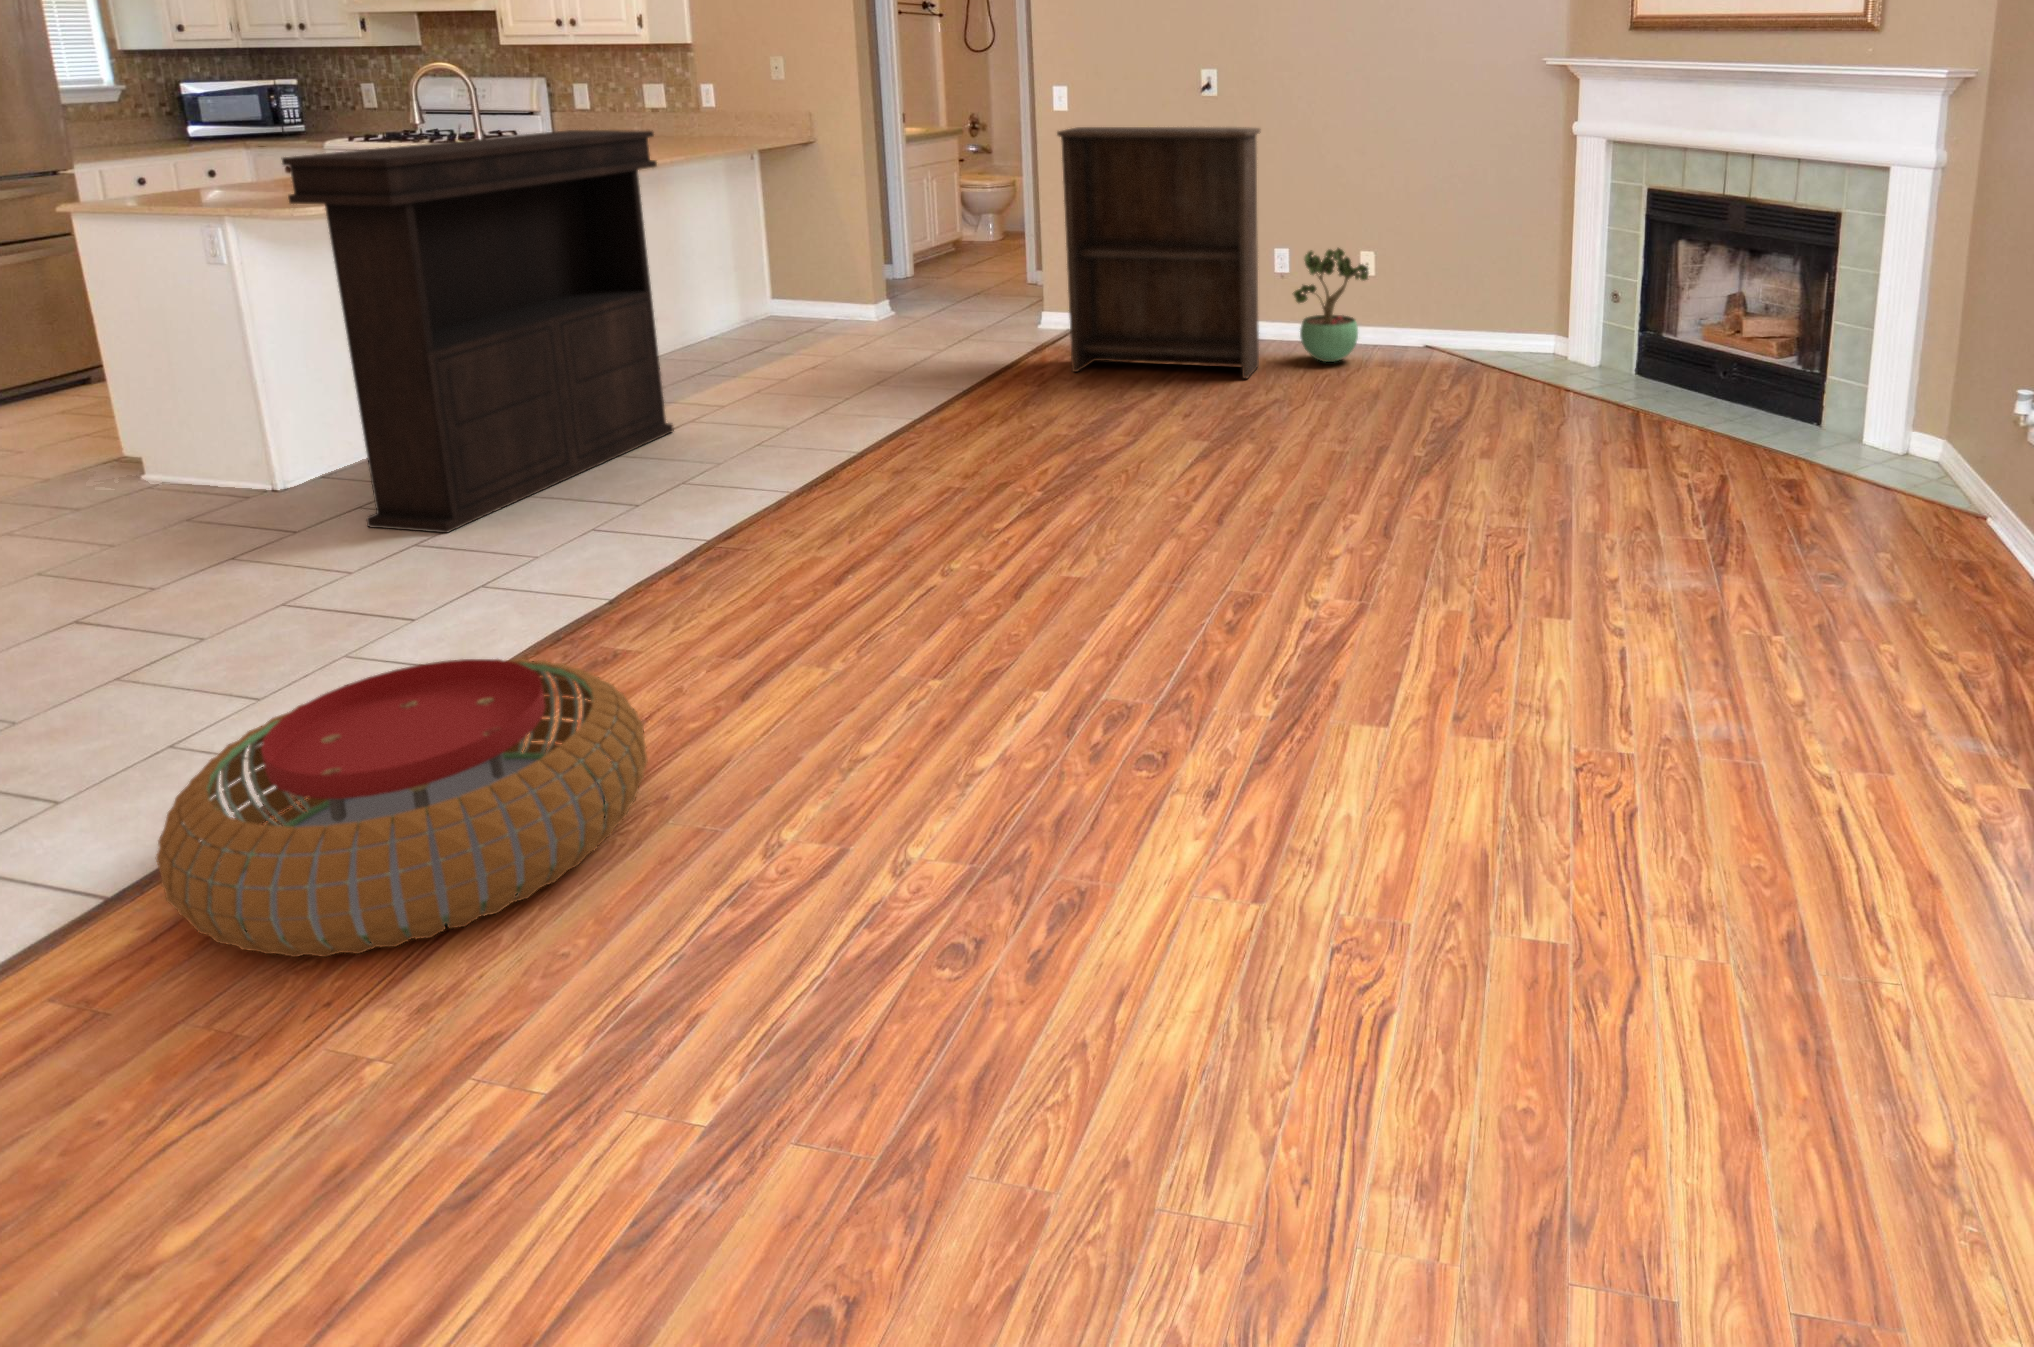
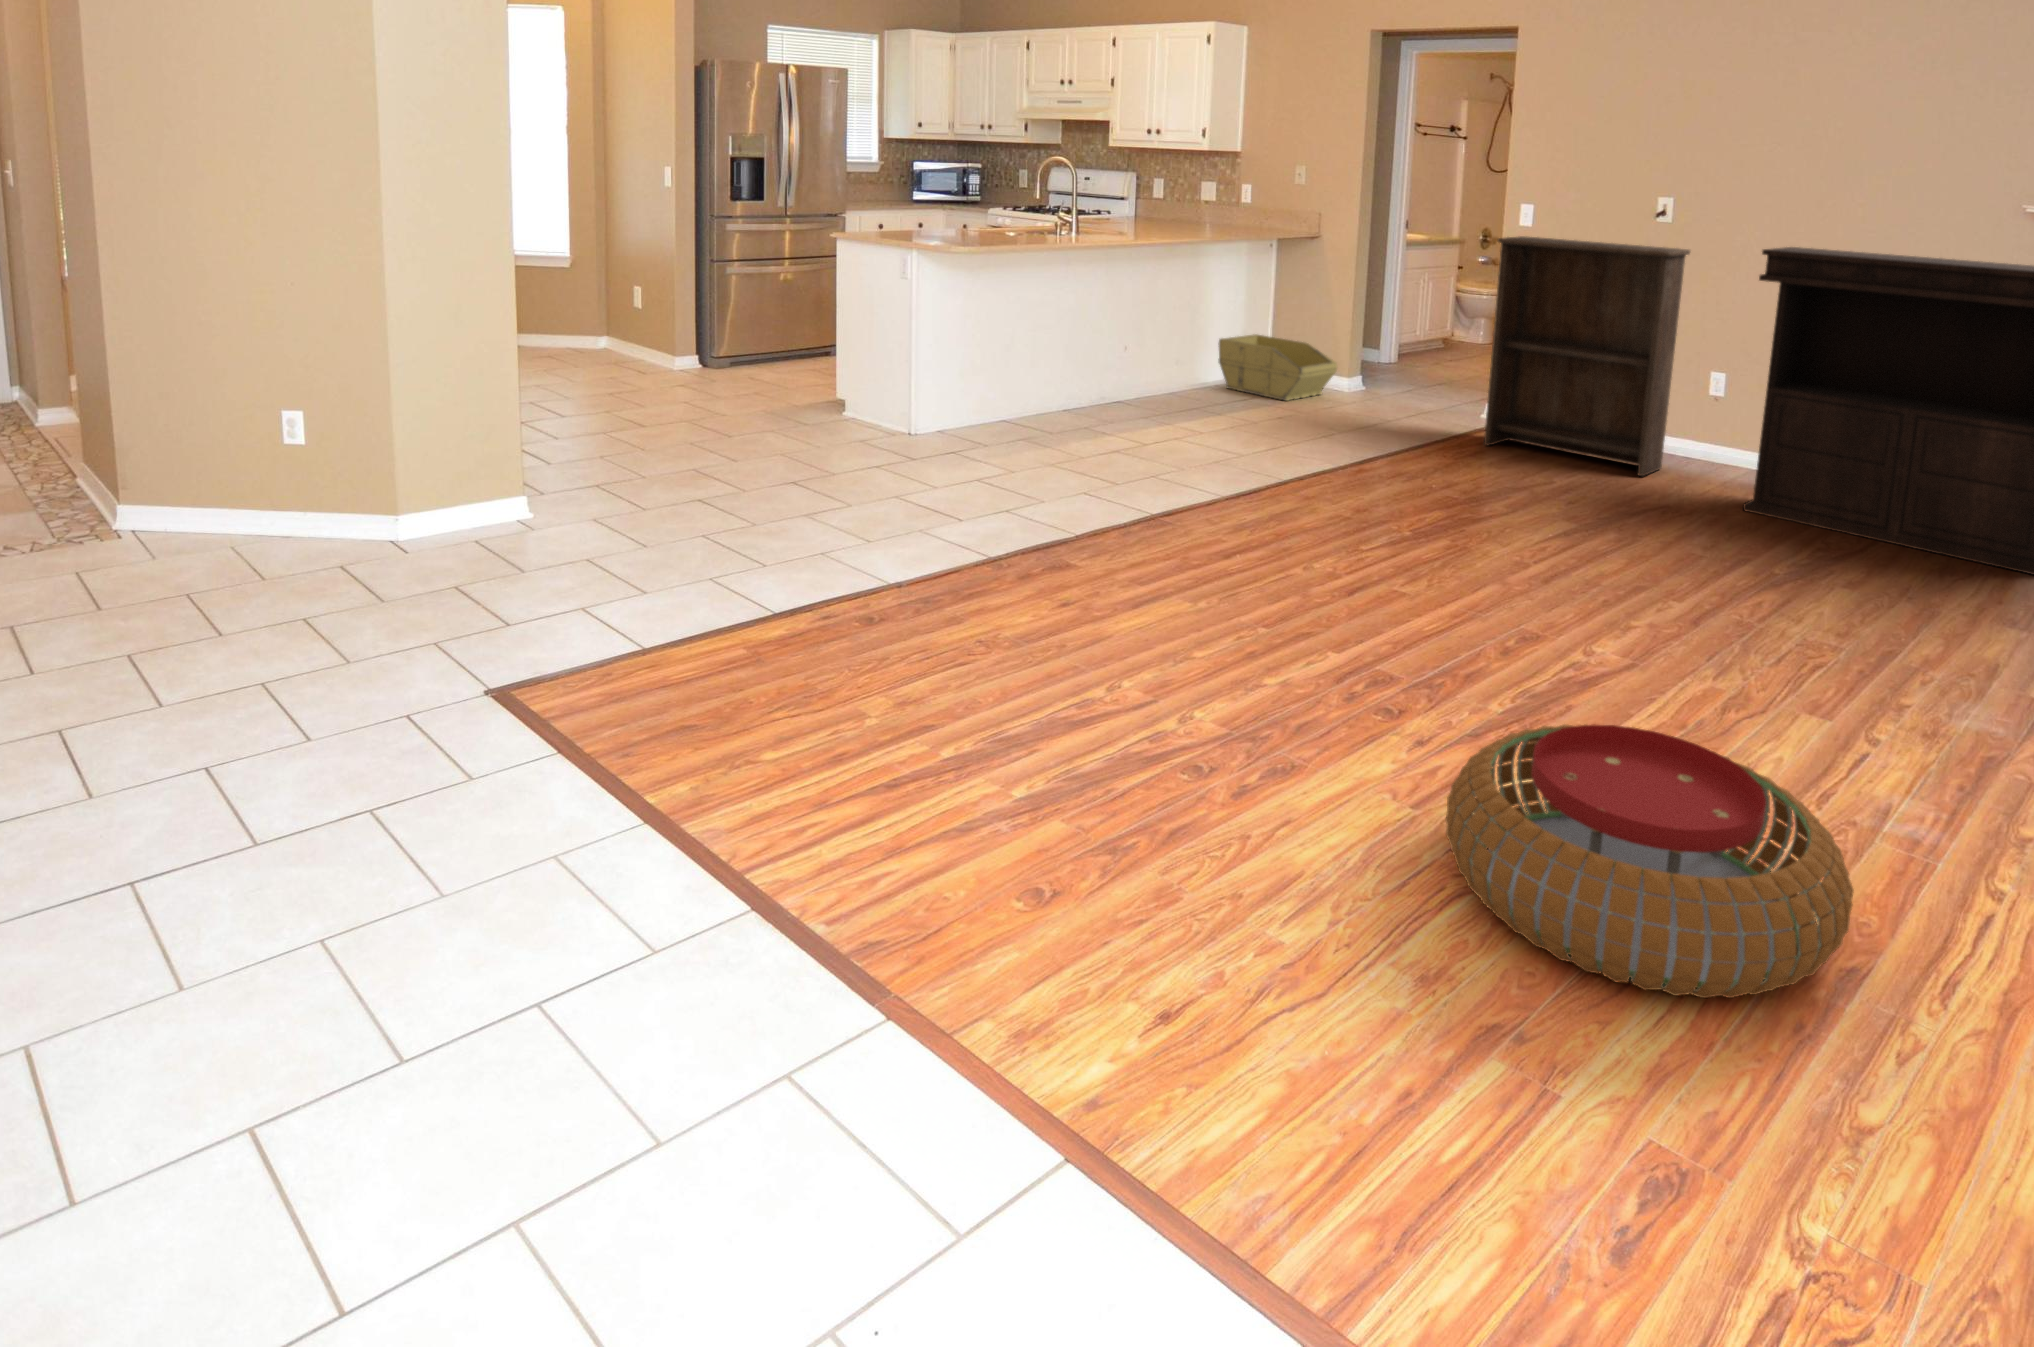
console table: present [282,130,674,533] -> present [1743,247,2034,575]
potted plant: present [1294,248,1369,362] -> none [1706,369,1790,477]
storage bin: none [712,277,873,356] -> present [1219,334,1337,401]
pouf: present [156,658,647,957] -> present [1446,724,1854,999]

